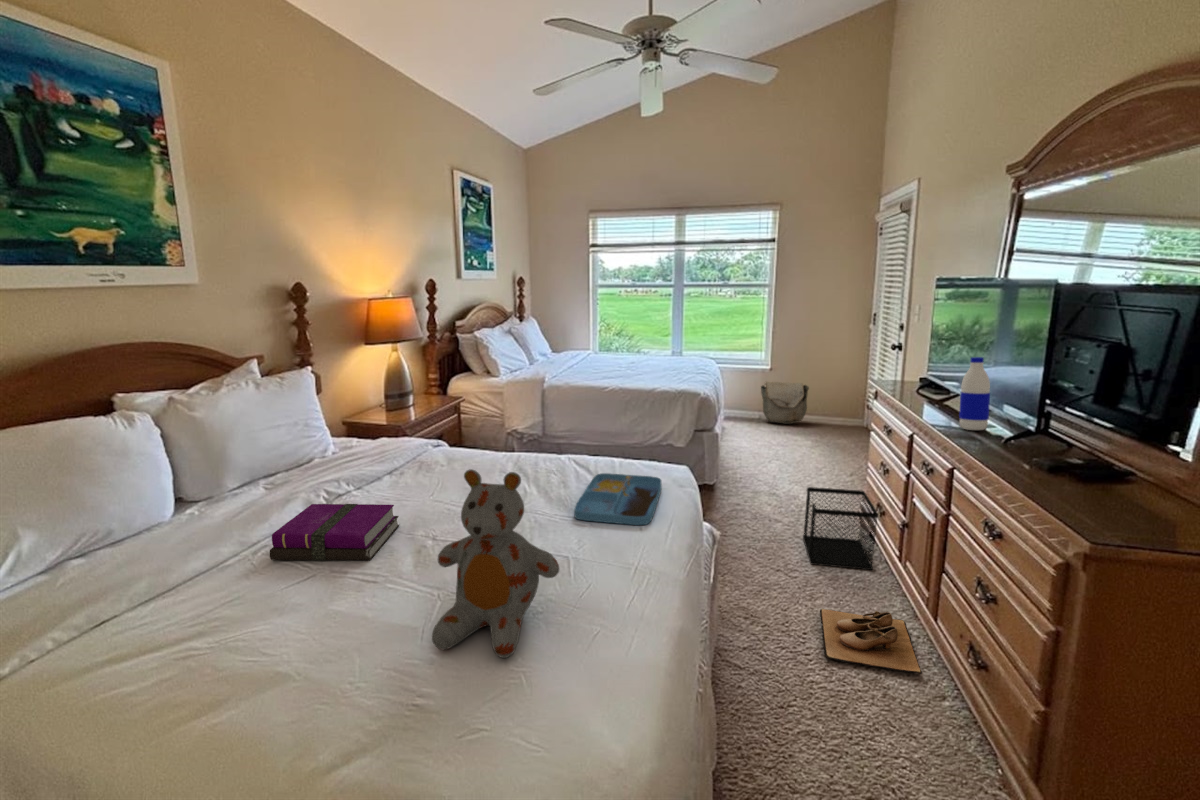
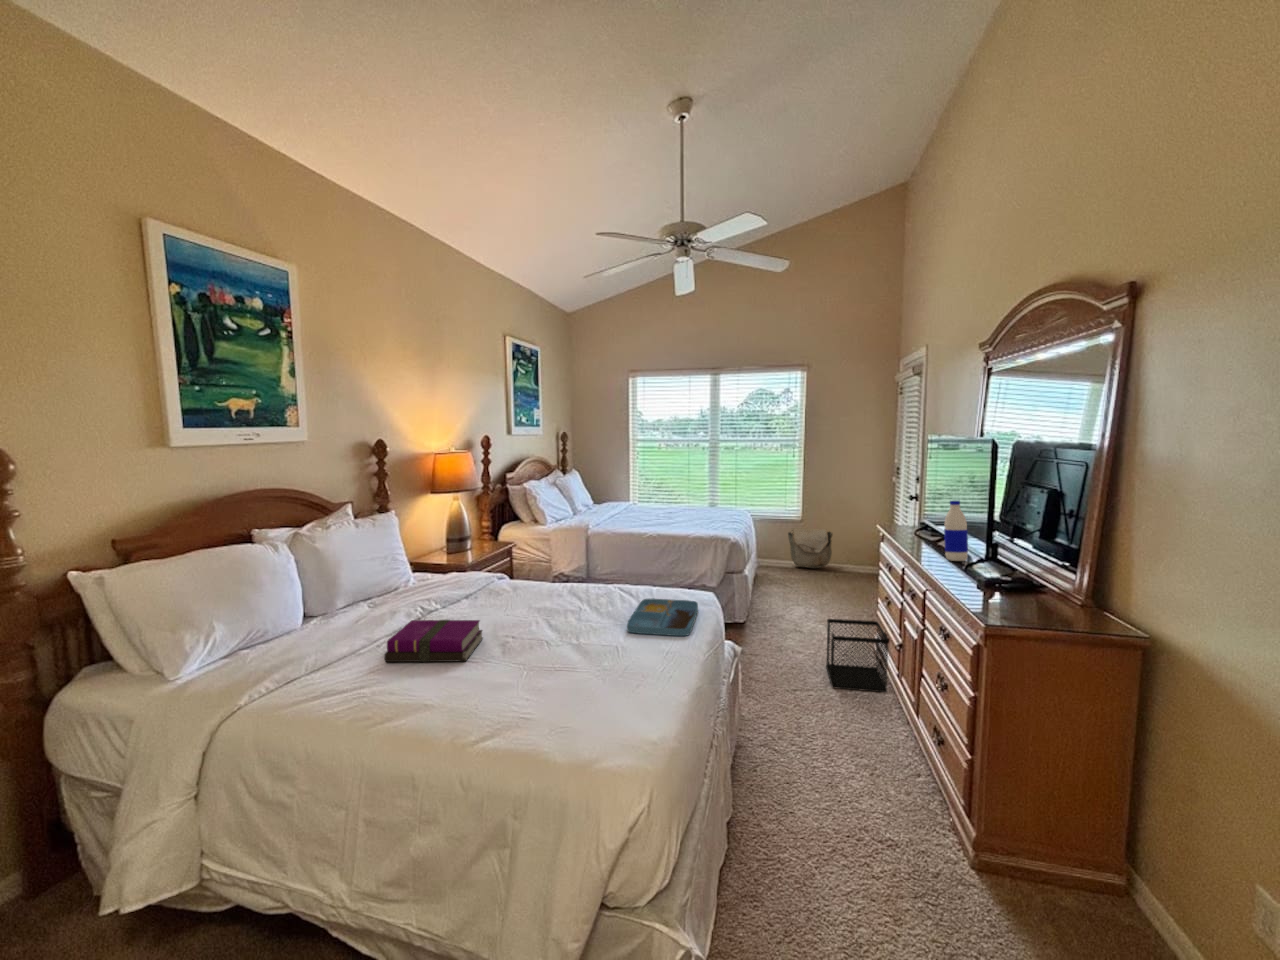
stuffed bear: present [432,469,559,658] -> none [529,579,624,719]
shoe: present [820,609,922,674] -> none [839,721,924,772]

